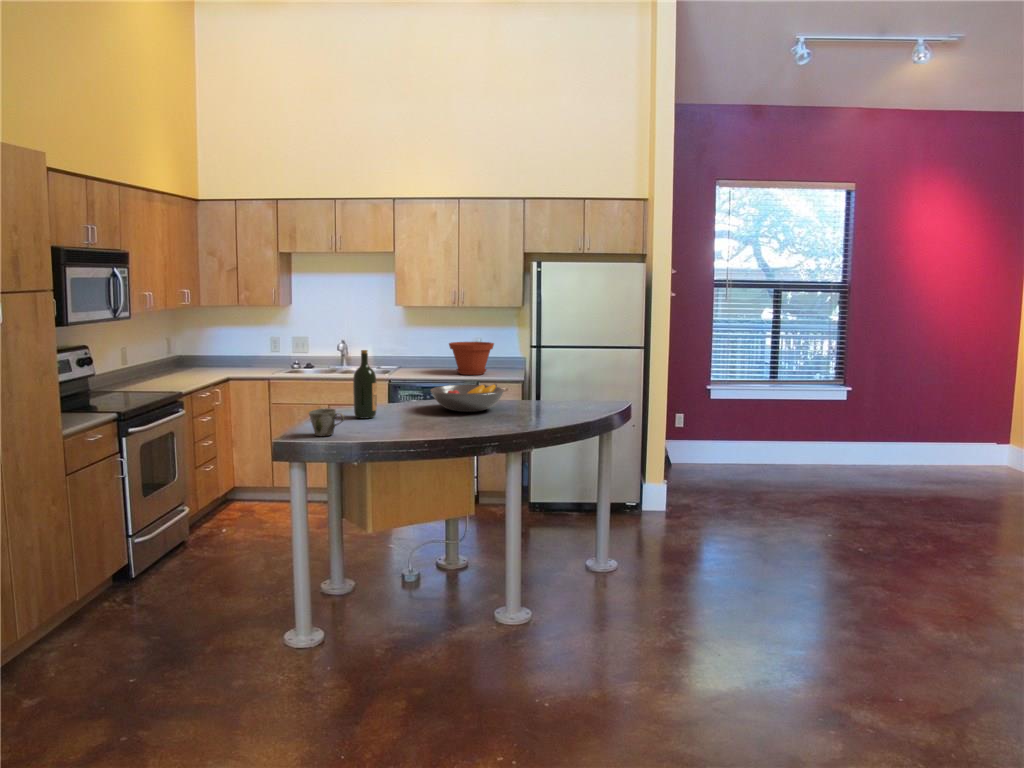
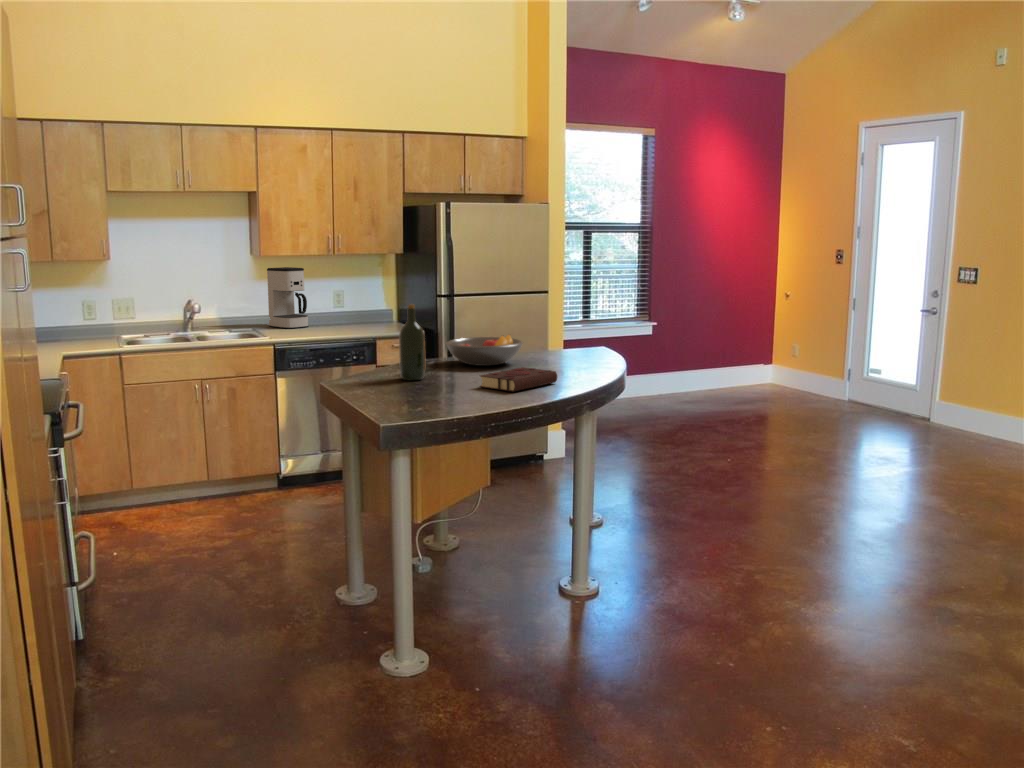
coffee maker: none [417,317,448,369] -> present [267,267,308,329]
plant pot: present [449,342,494,375] -> none [332,294,384,332]
mug: present [309,408,344,436] -> none [417,369,455,400]
book: none [391,415,474,437] -> present [480,367,557,392]

